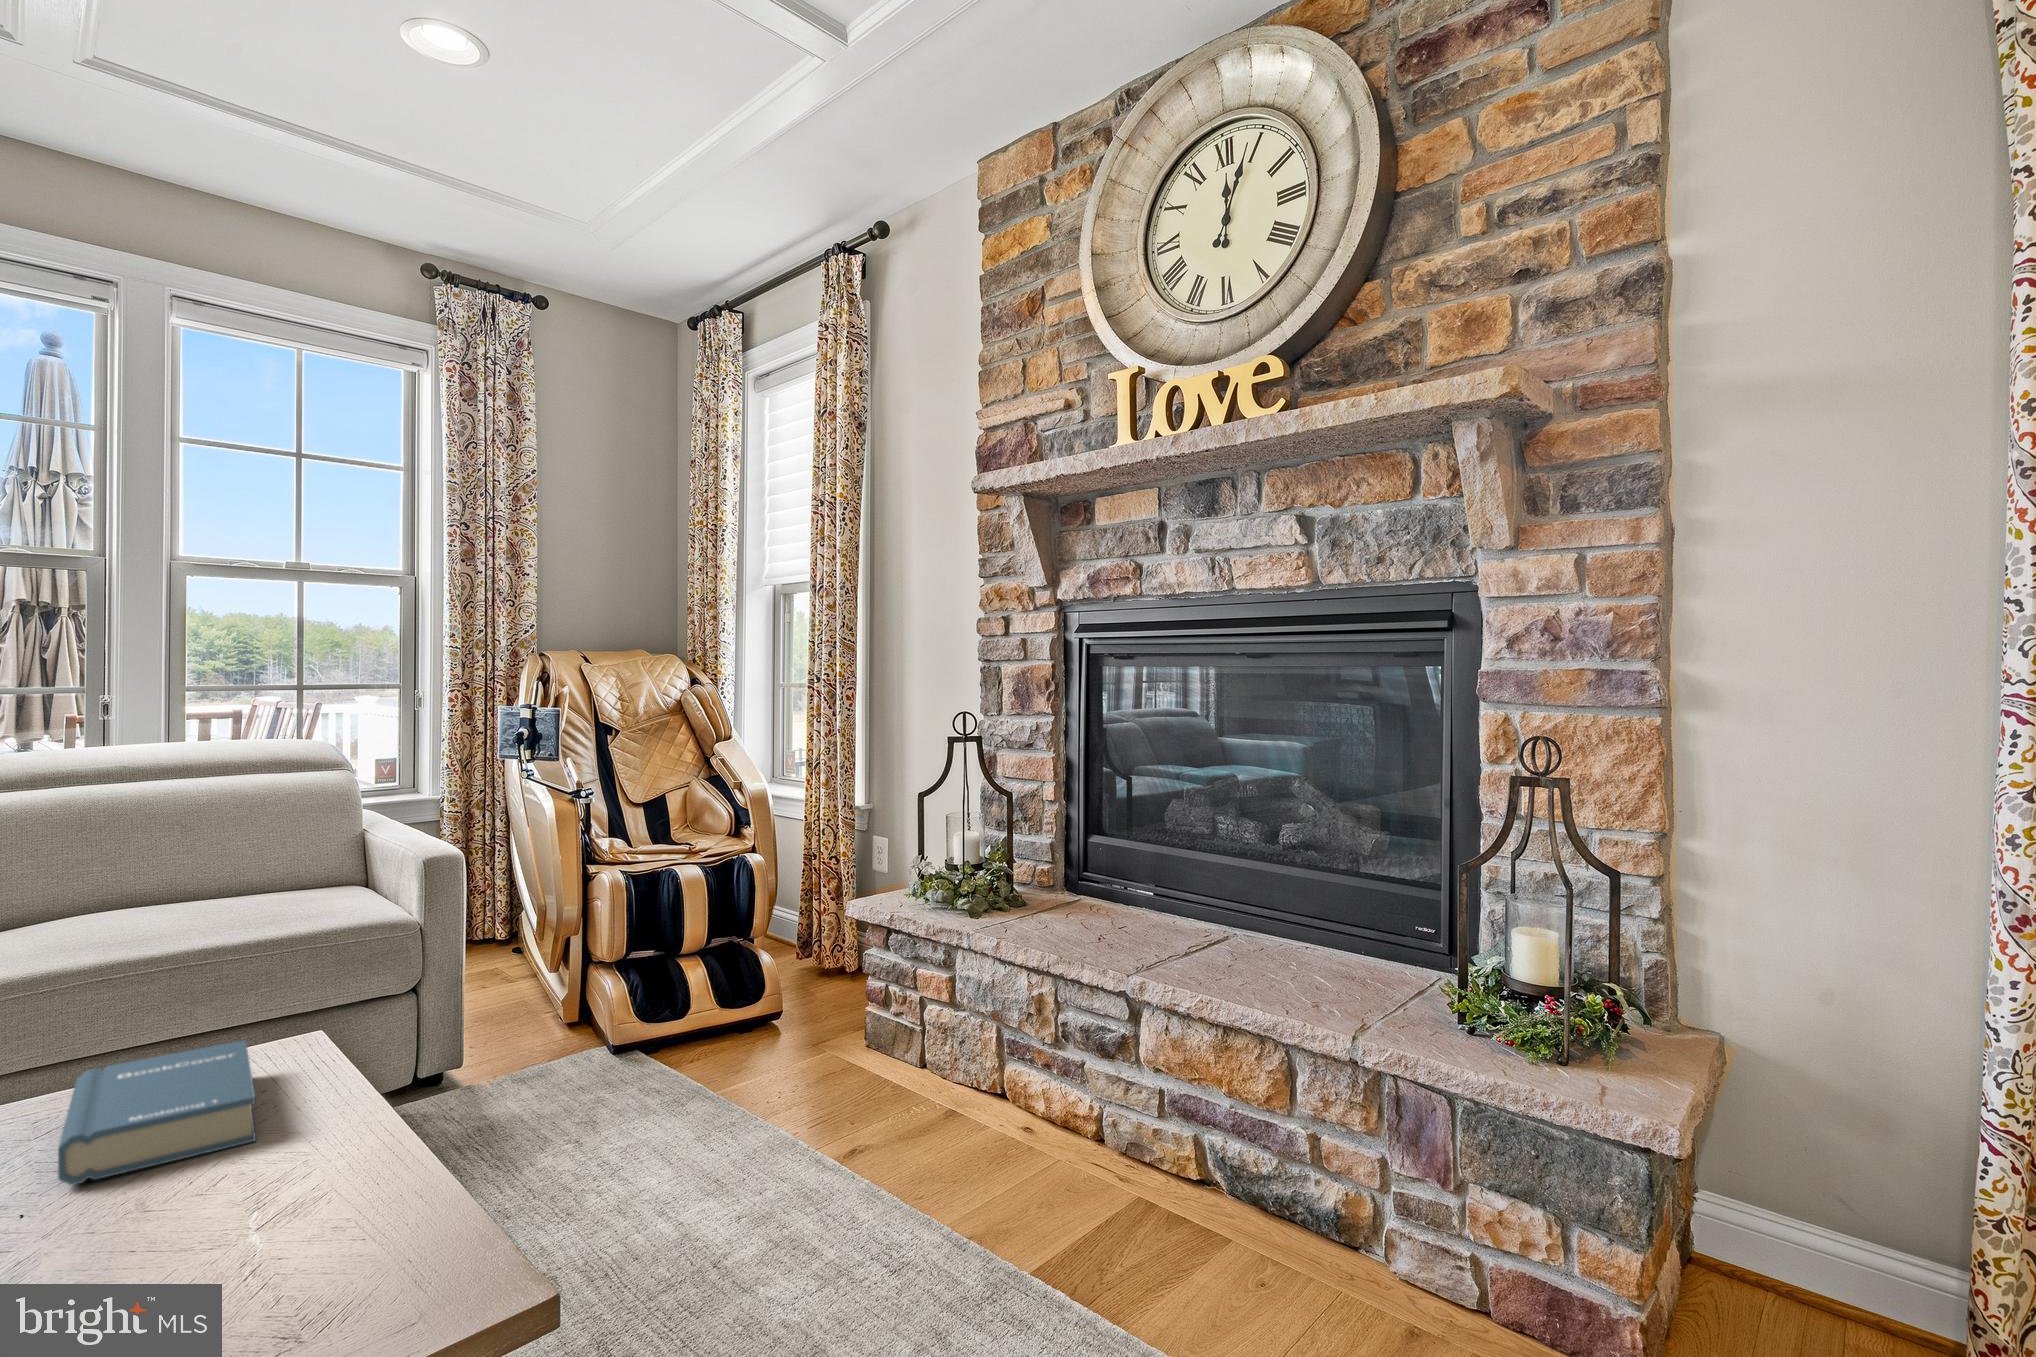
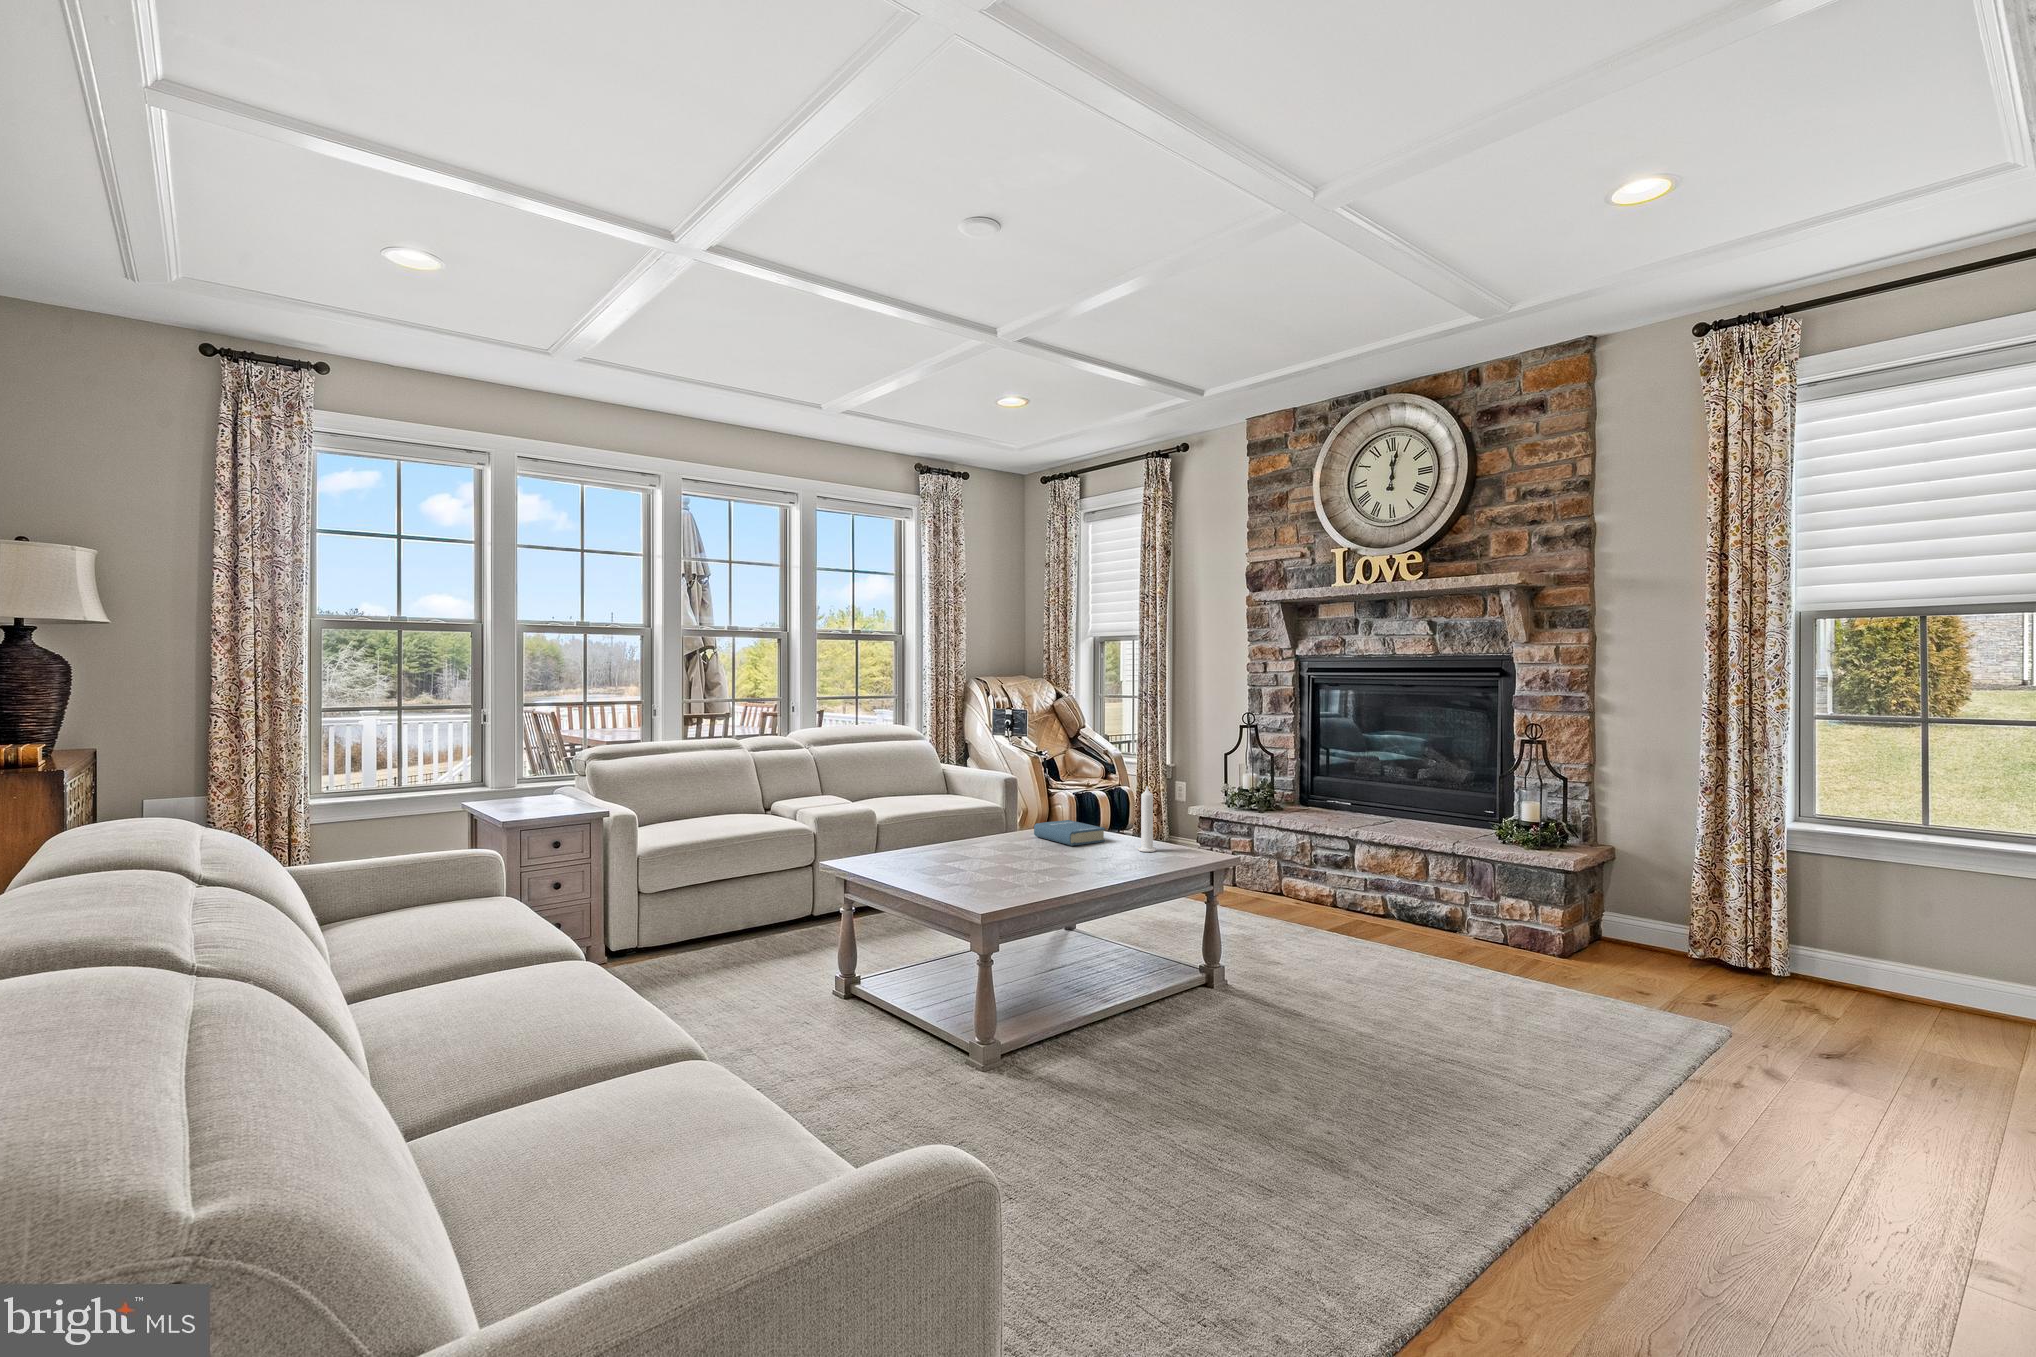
candle: none [253,981,334,1230] -> present [1138,786,1156,852]

